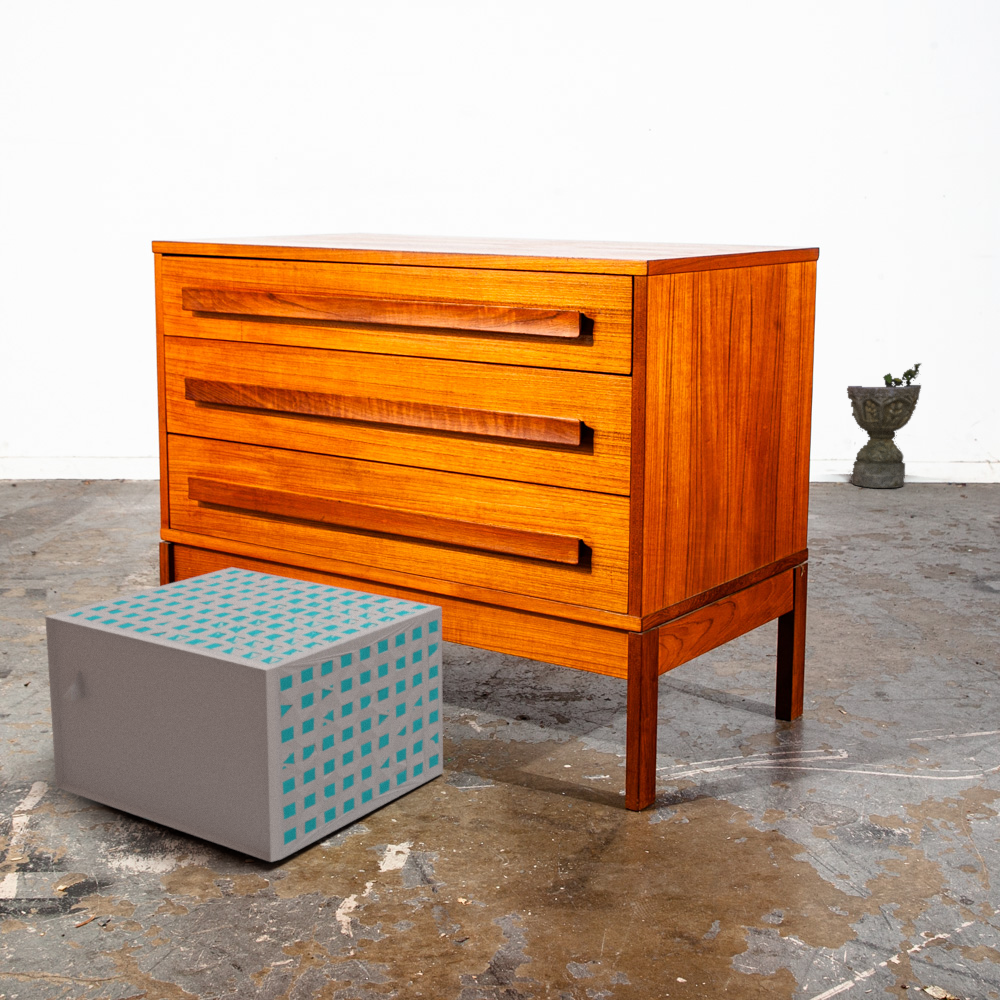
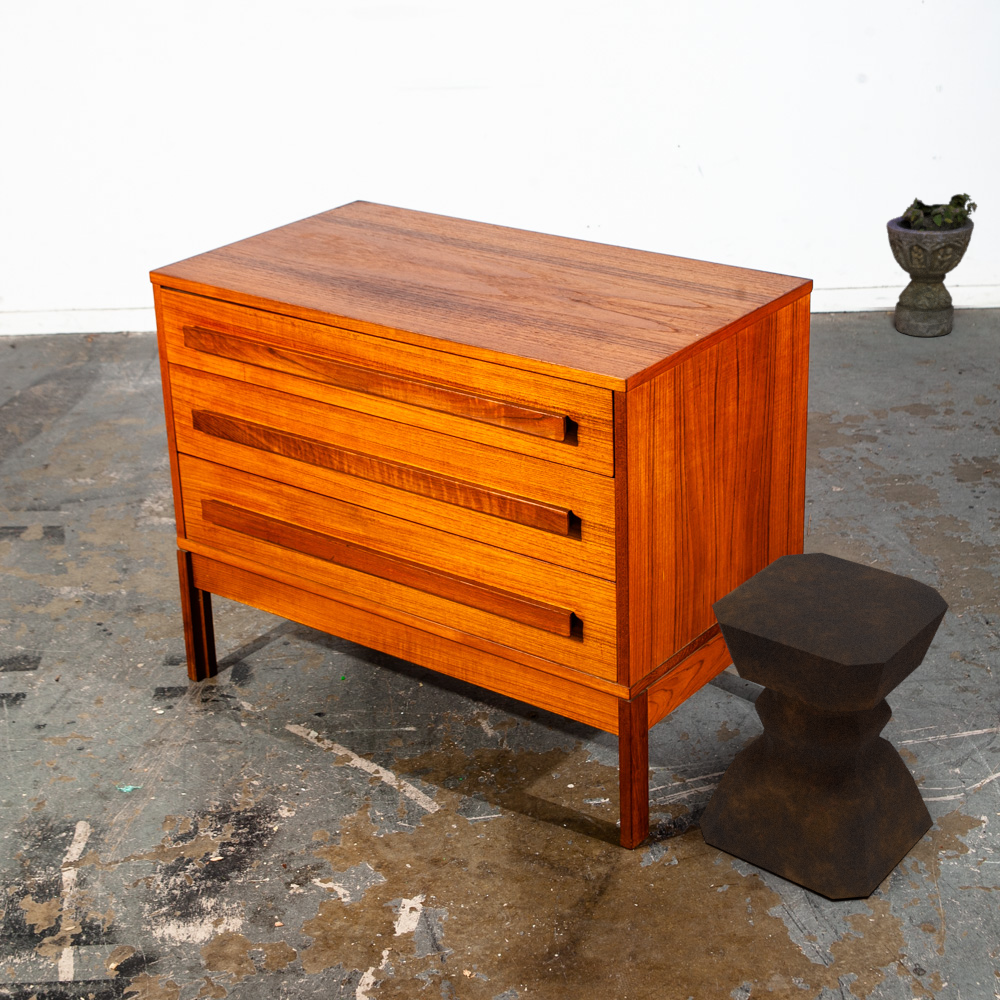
stool: none [706,506,967,849] -> present [699,553,949,899]
storage box: present [45,567,443,862] -> none [73,594,454,929]

